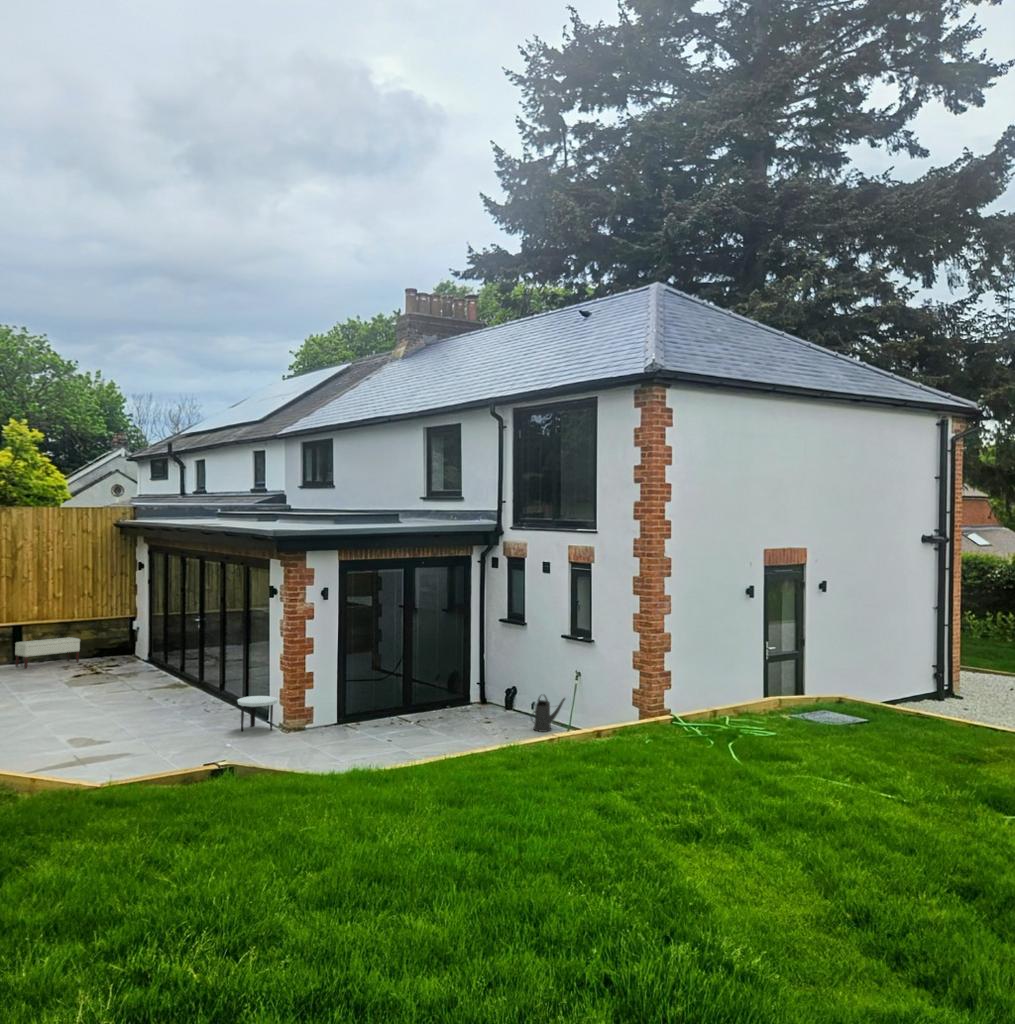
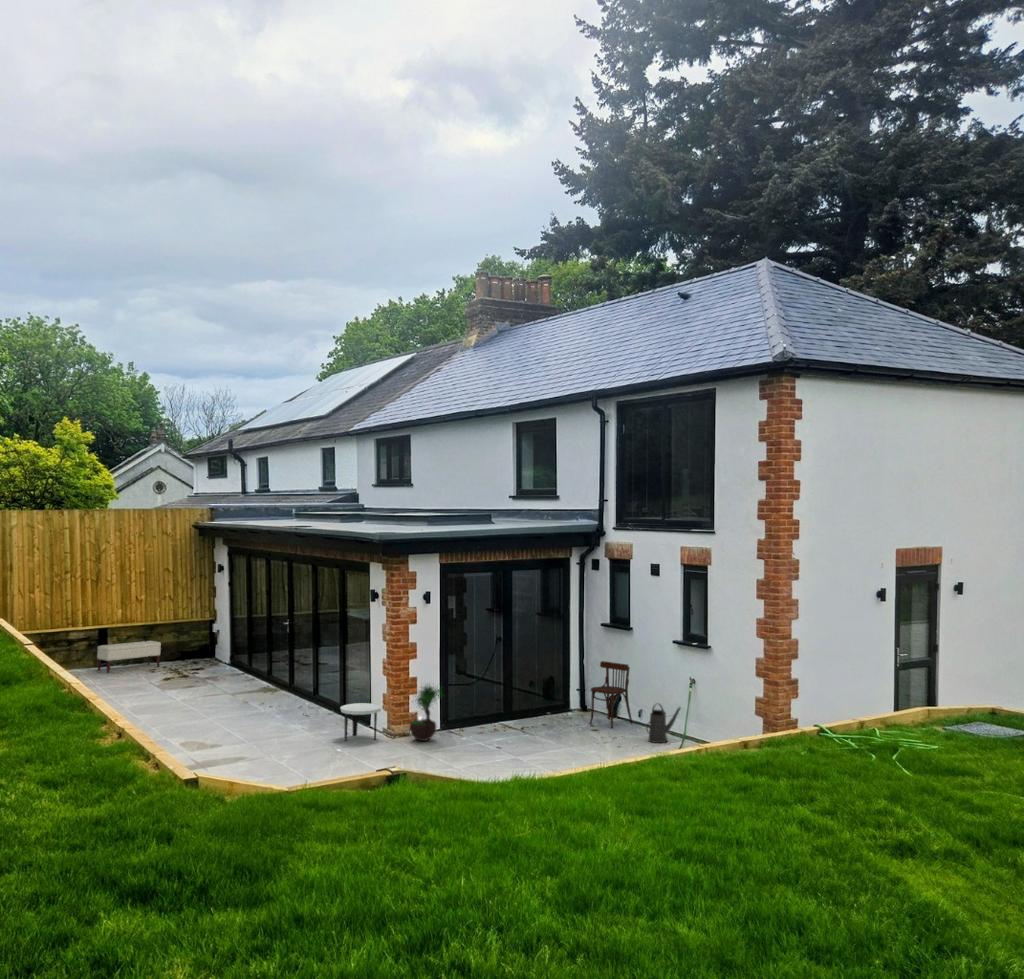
dining chair: none [483,655,524,718] -> present [590,661,633,728]
potted tree: none [305,673,338,731] -> present [410,685,441,741]

